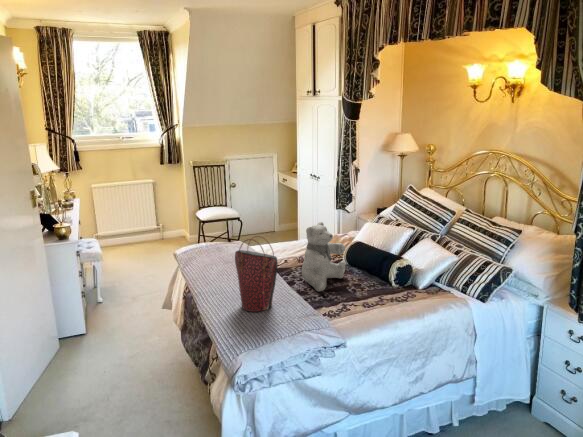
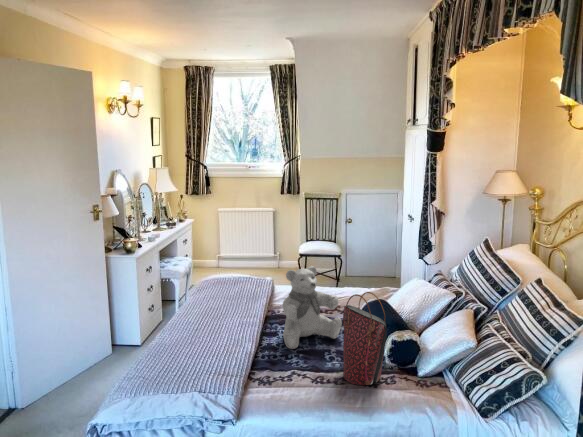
handbag: present [235,236,278,312] -> present [343,292,387,385]

